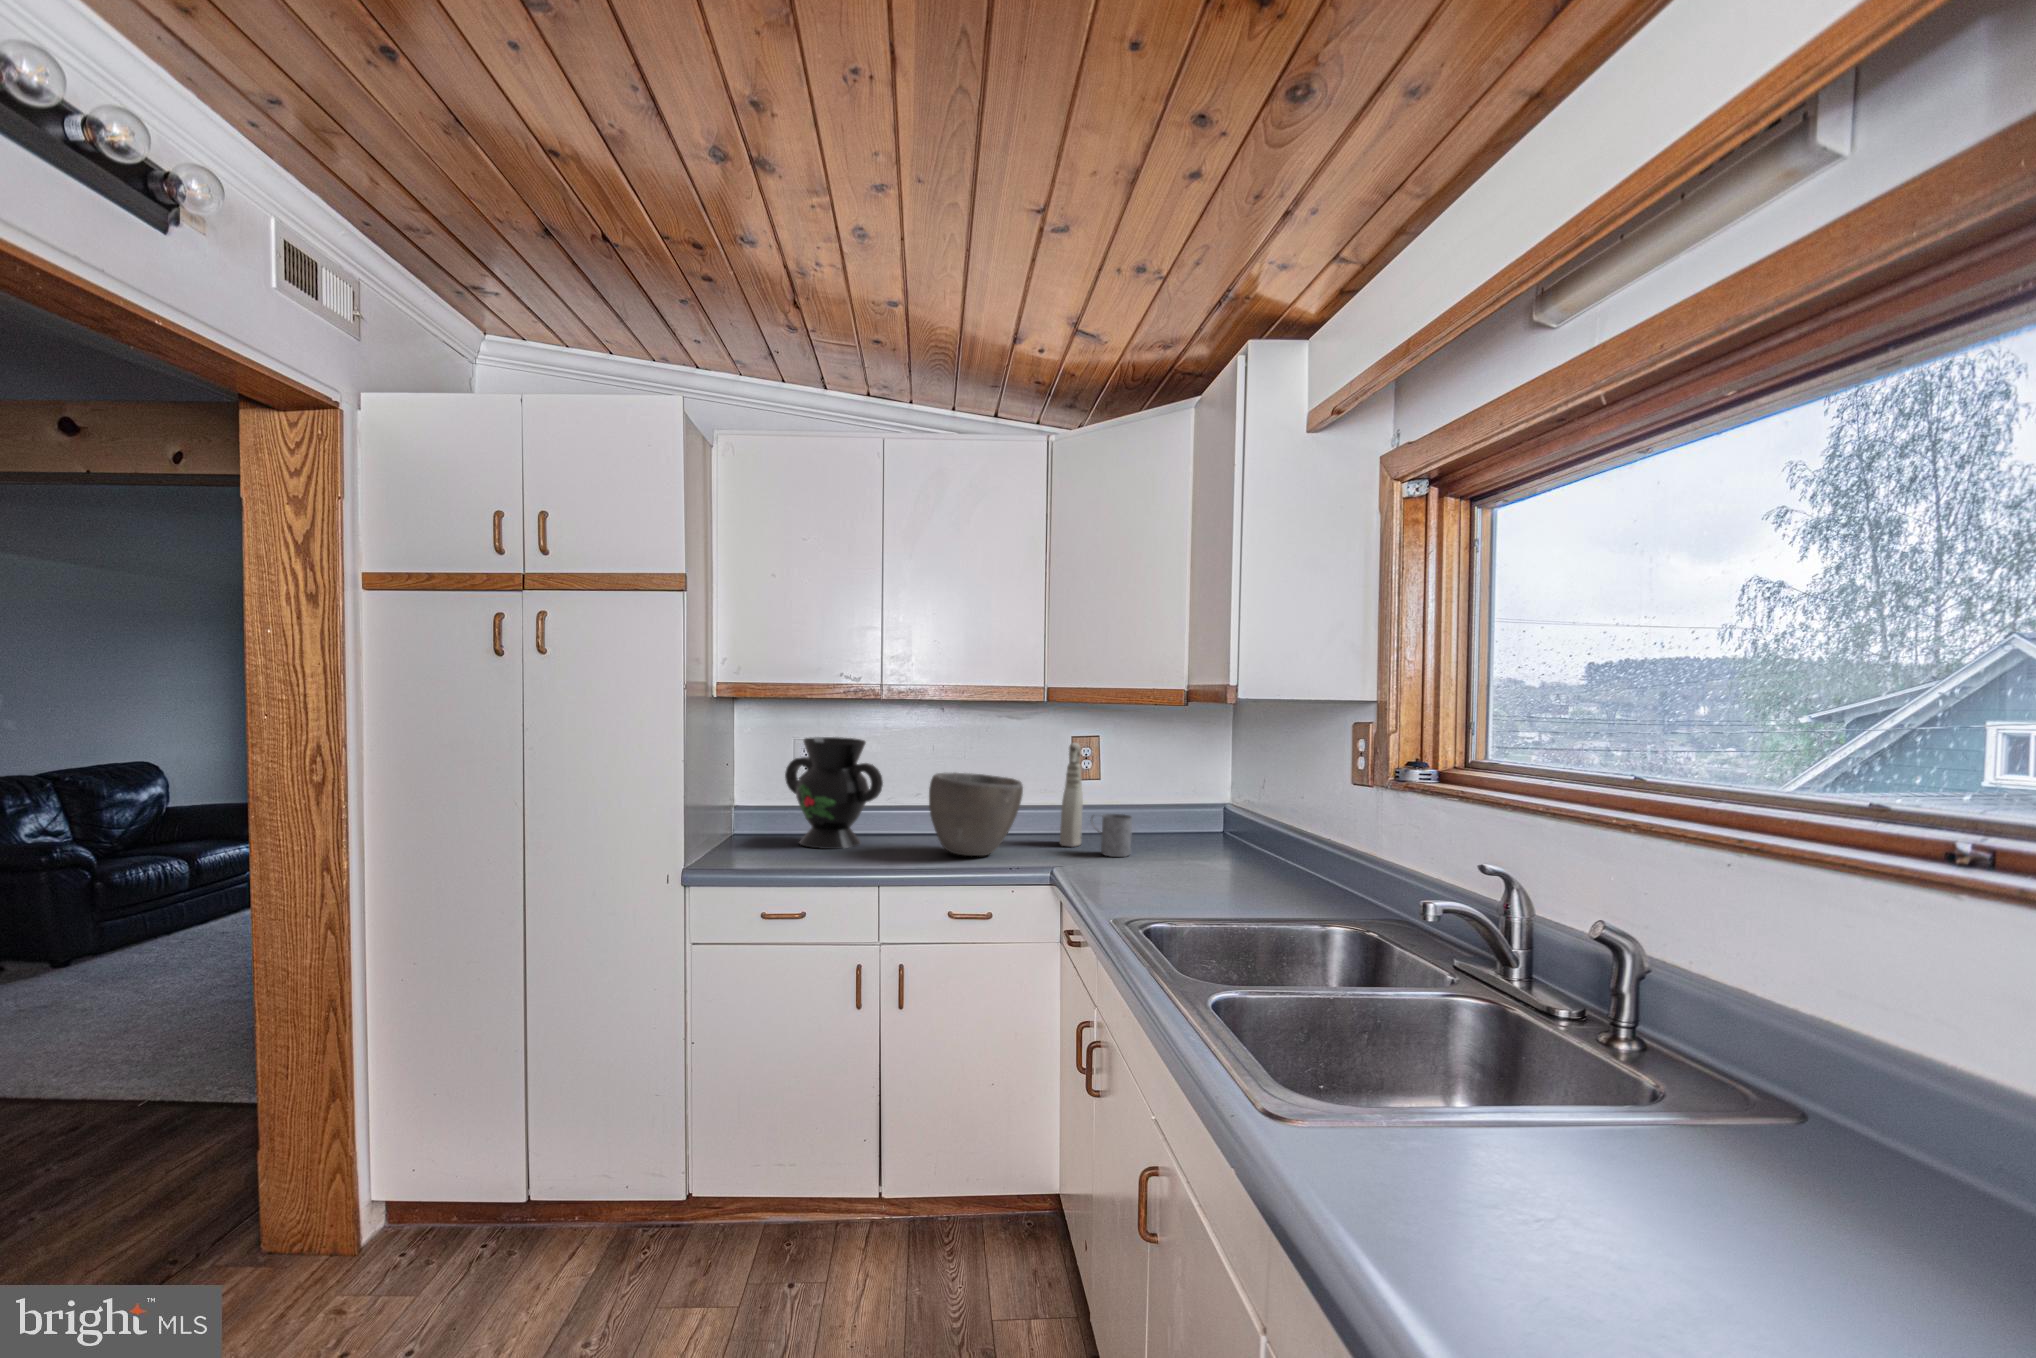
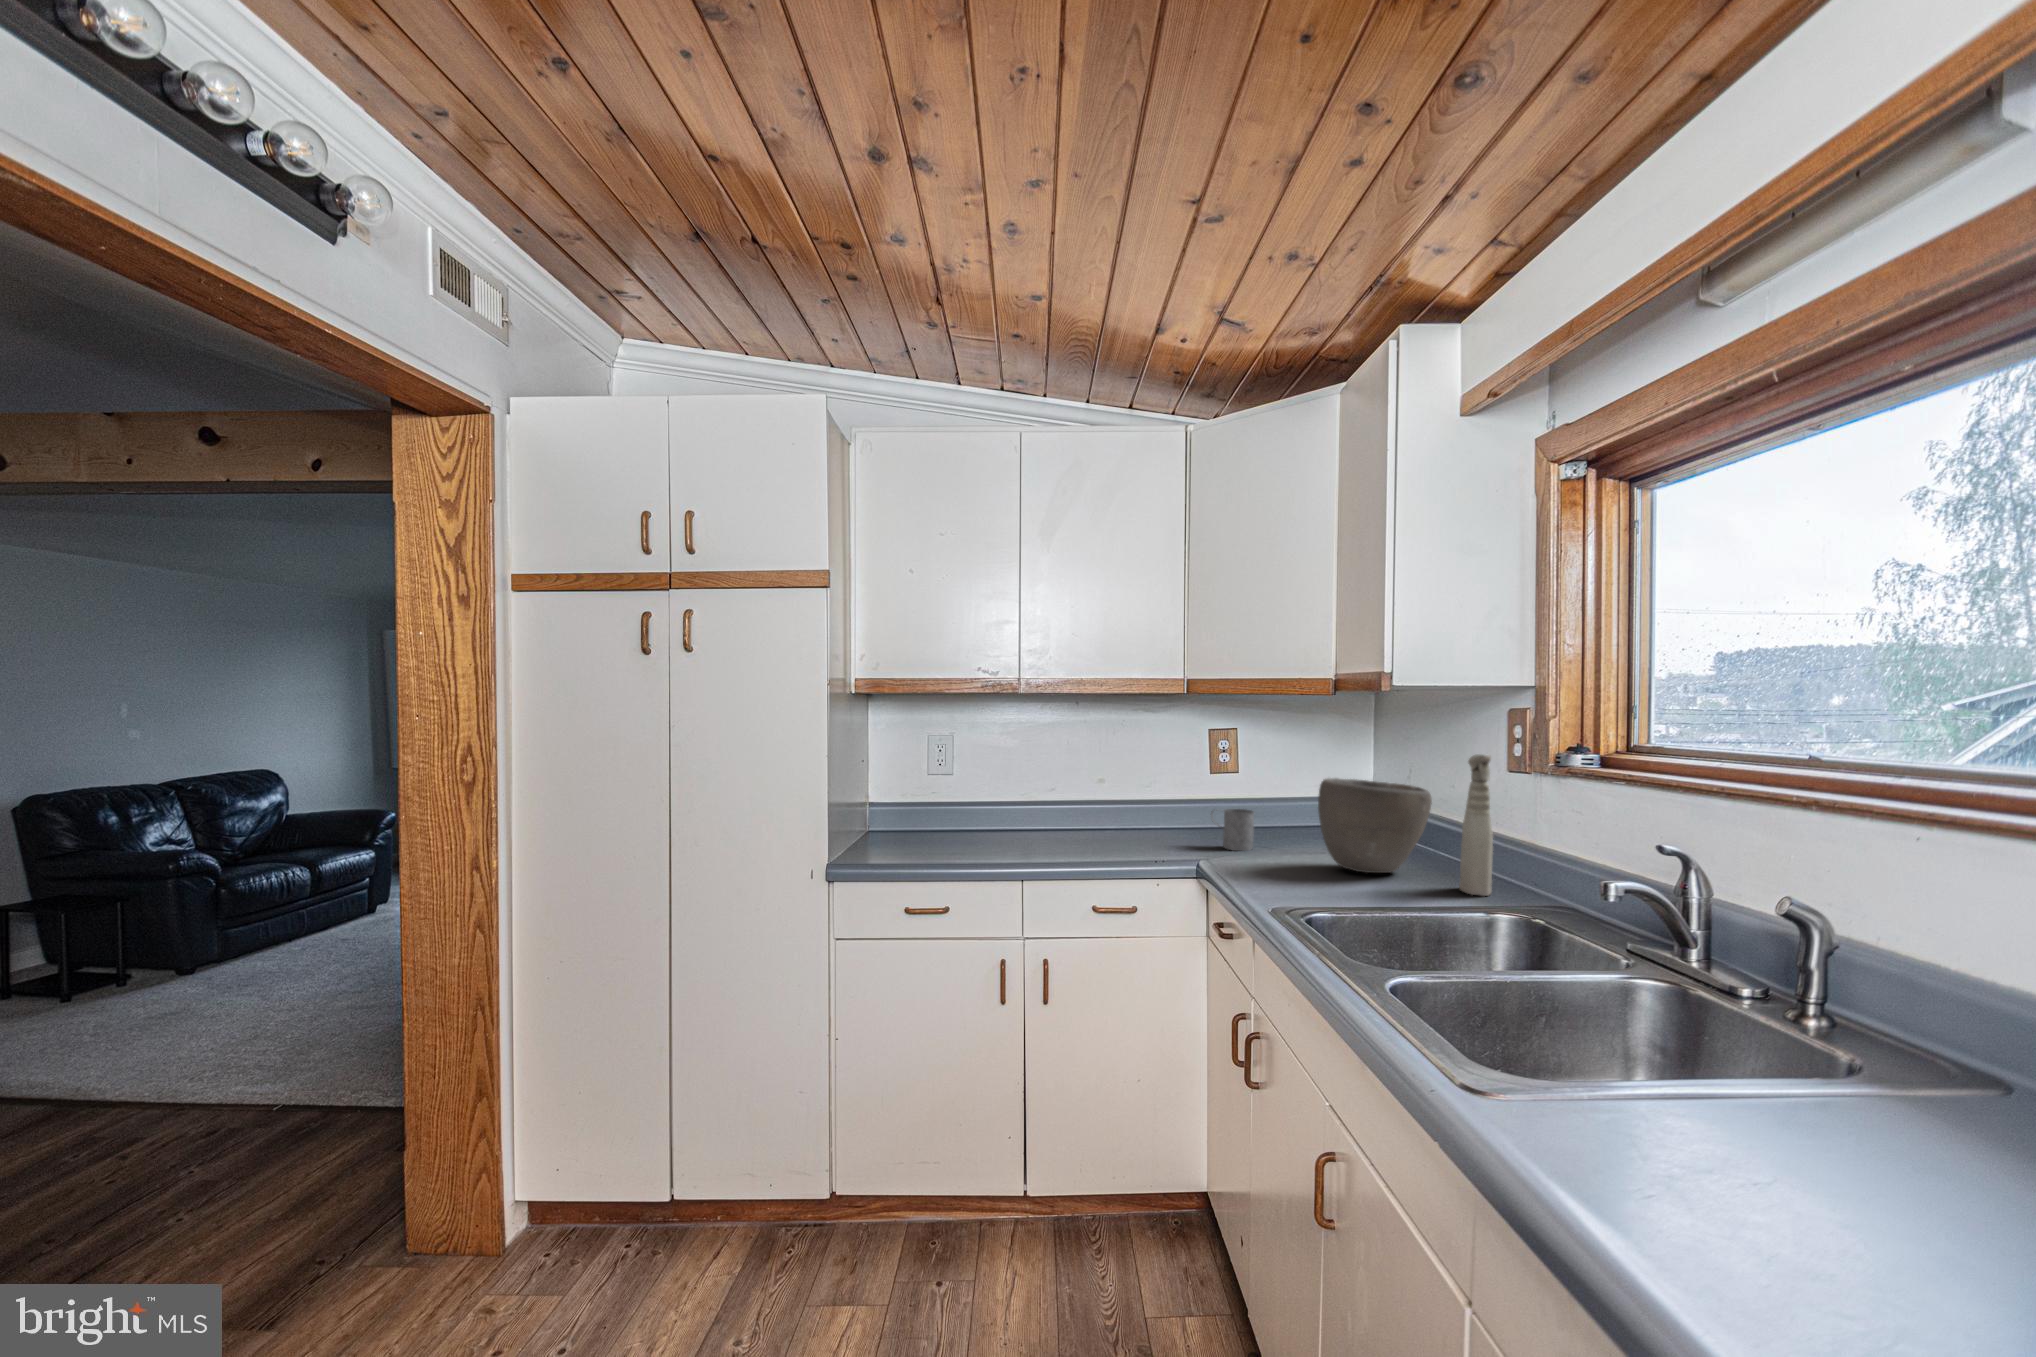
decorative vase: present [785,737,883,849] -> none [905,737,1004,846]
spray bottle: present [1060,743,1083,847] -> present [1459,754,1493,896]
bowl: present [929,773,1023,856] -> present [1318,778,1432,873]

